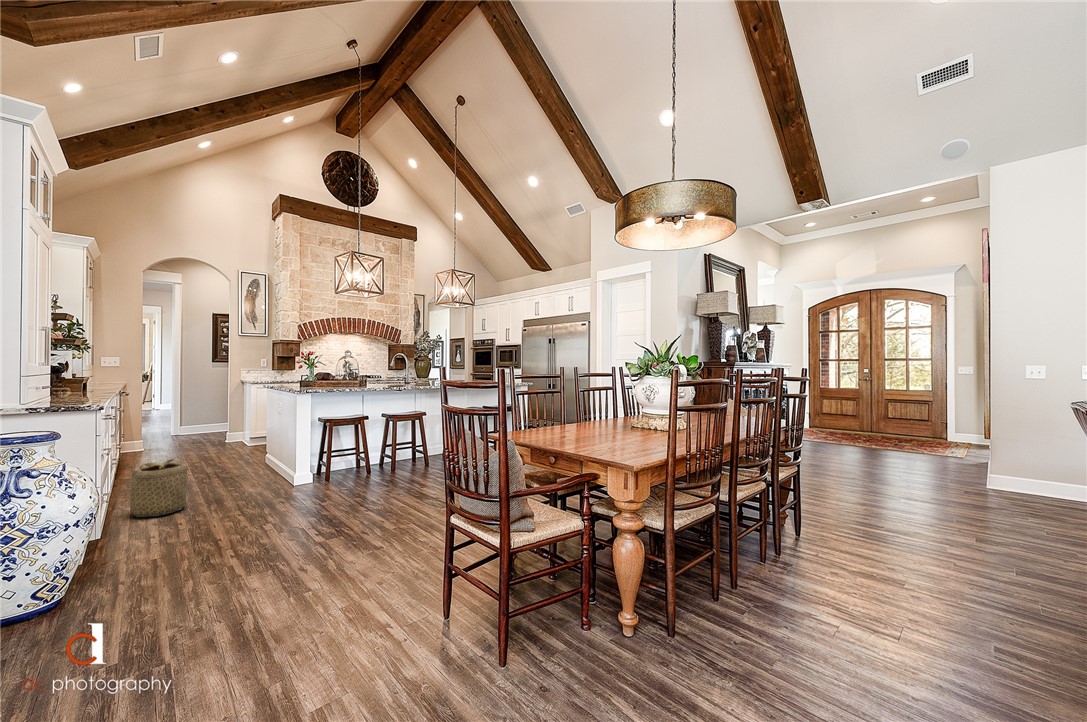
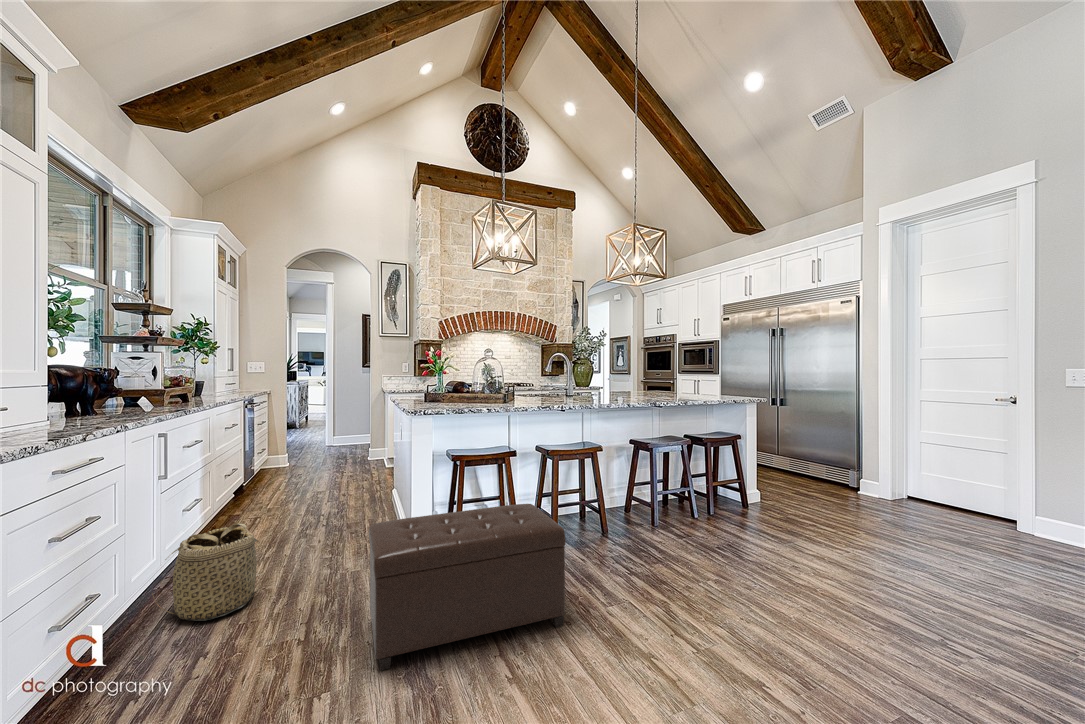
ottoman: none [275,439,398,519] -> present [369,504,566,670]

